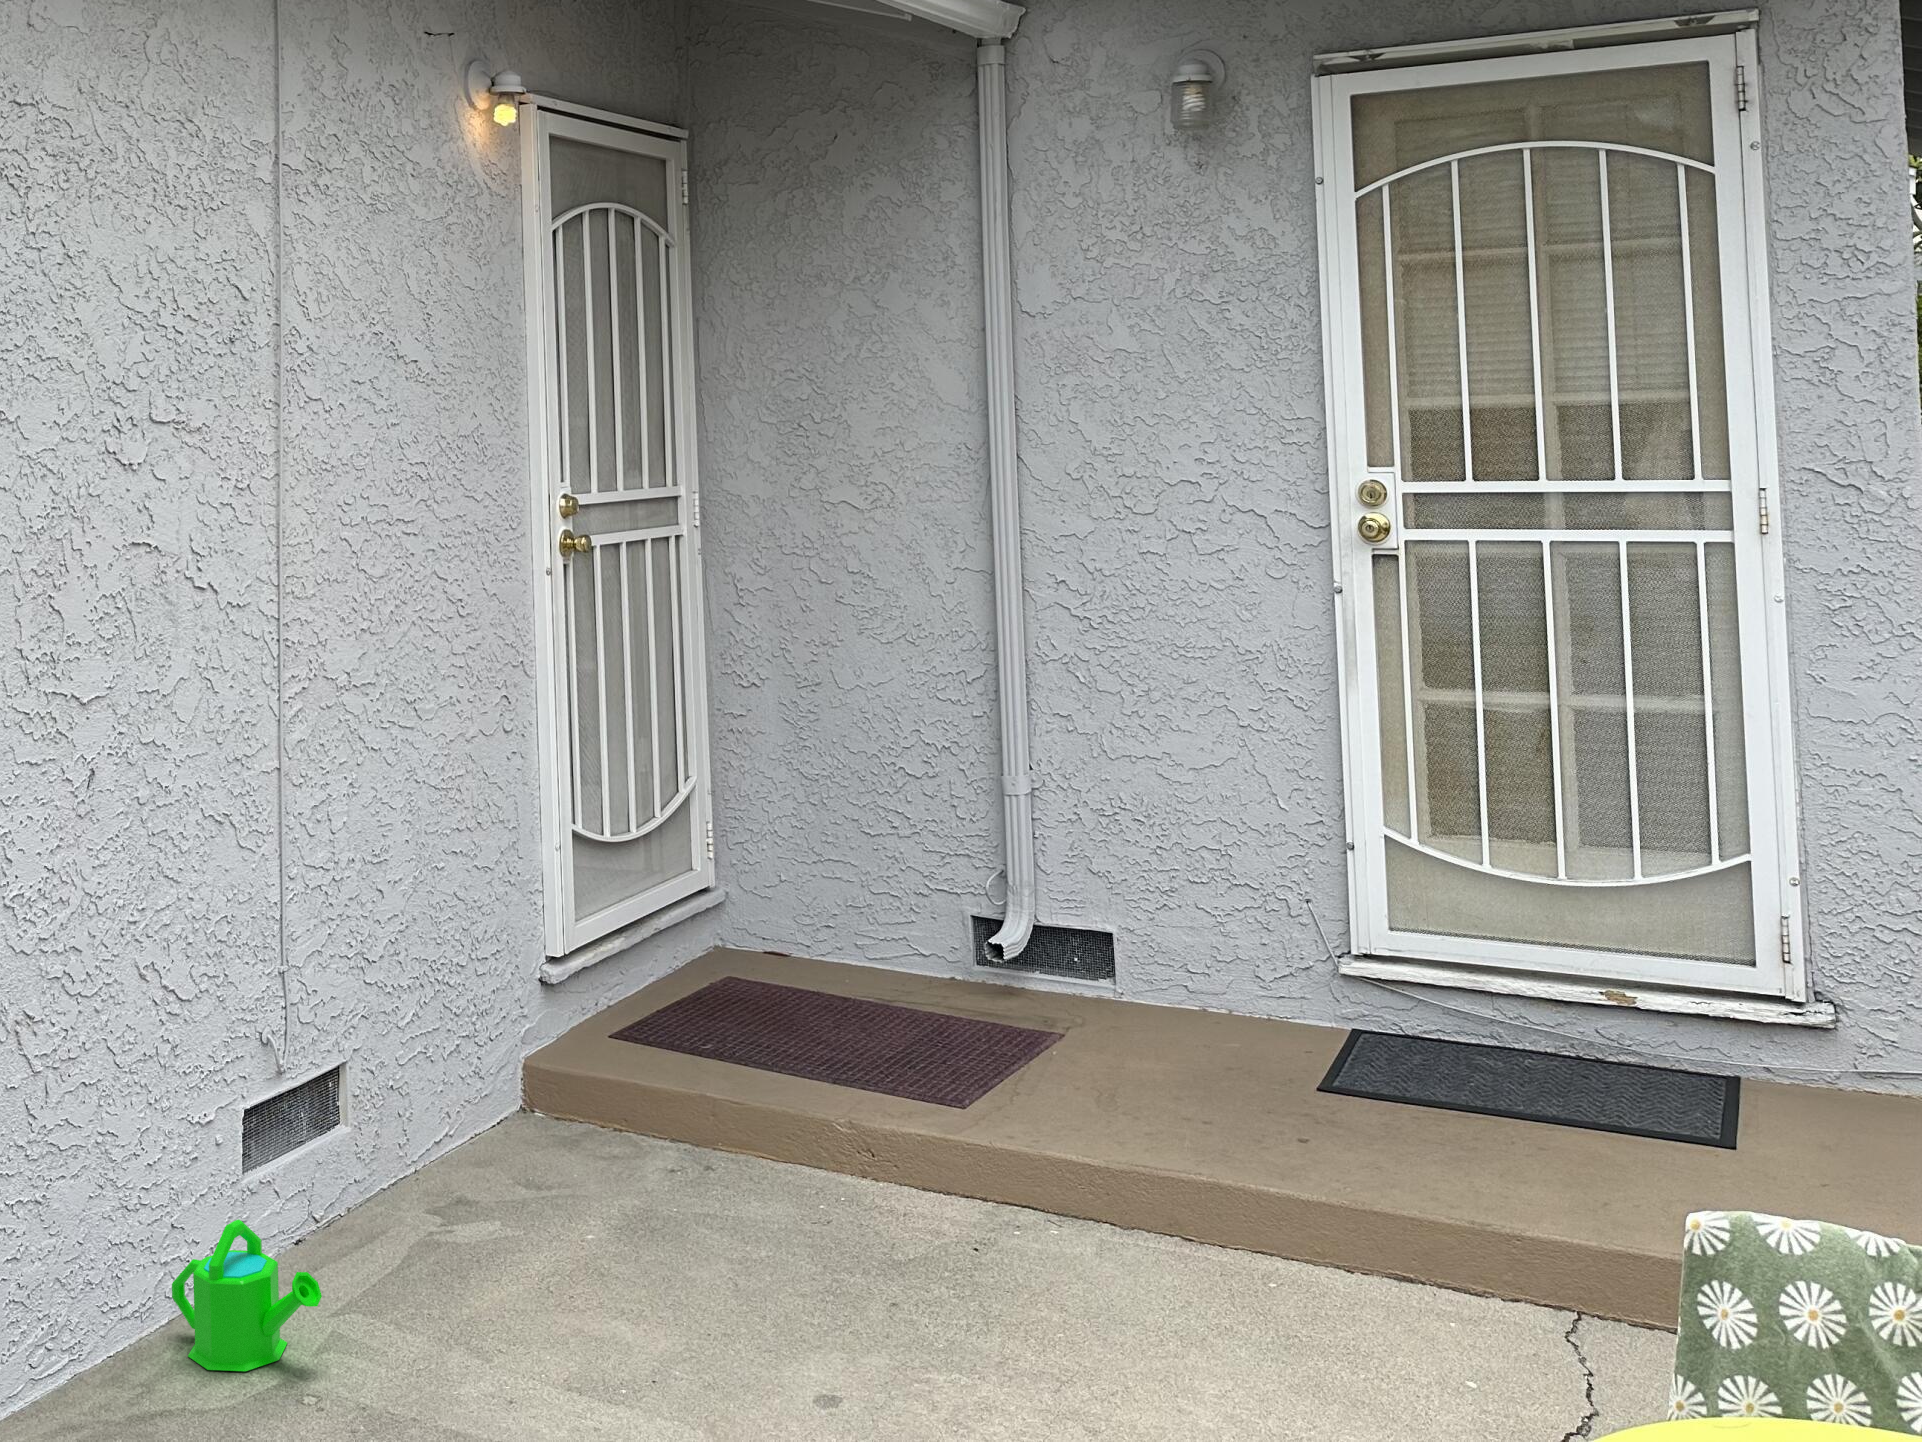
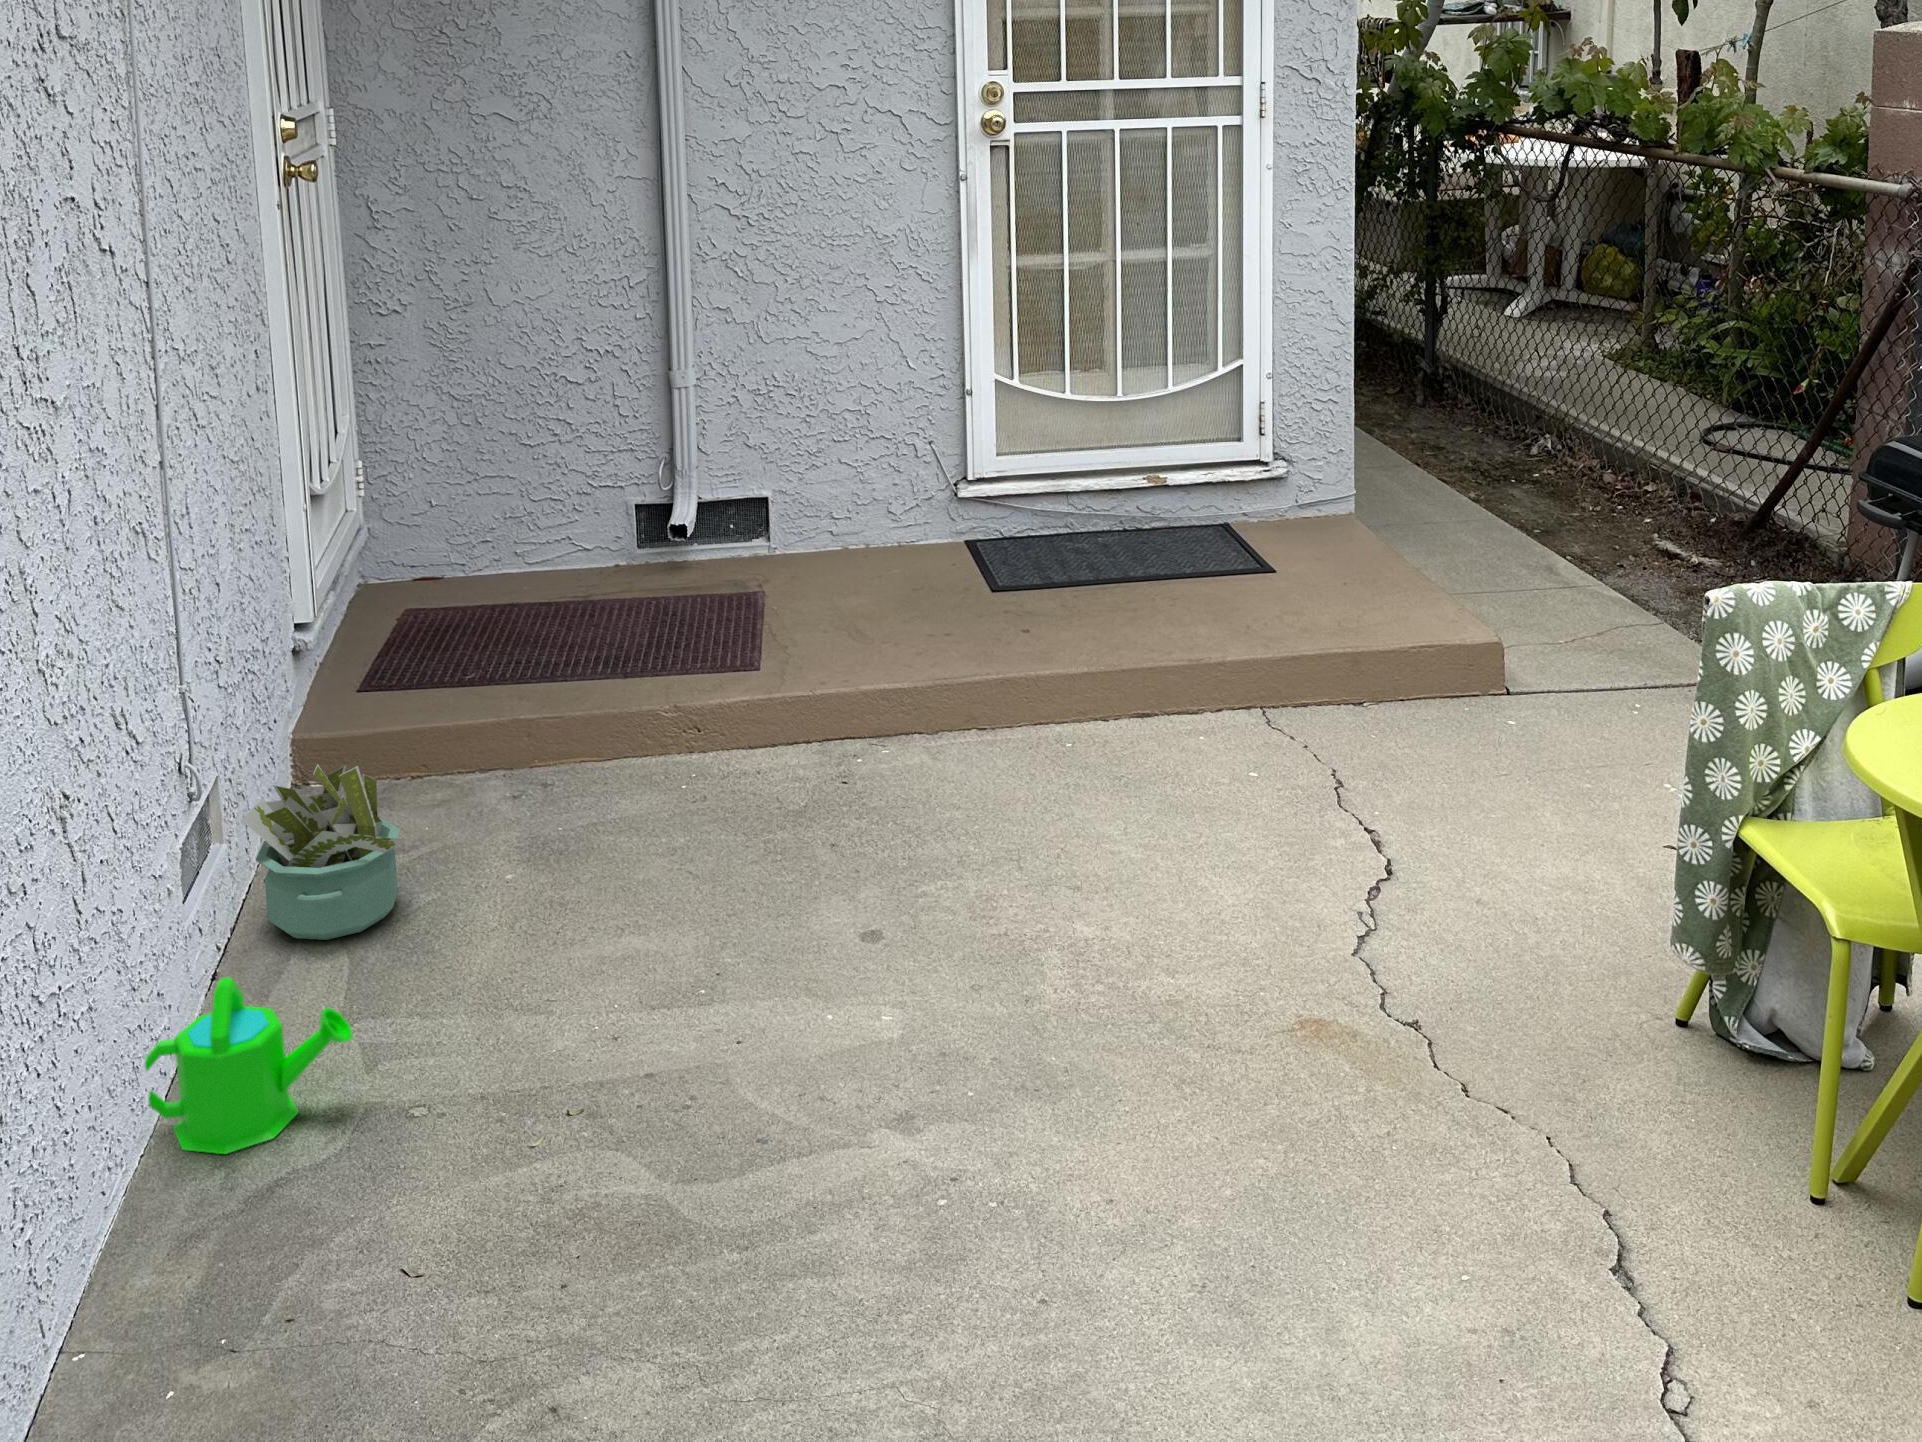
decorative plant: none [375,1080,509,1244] -> present [241,764,406,940]

